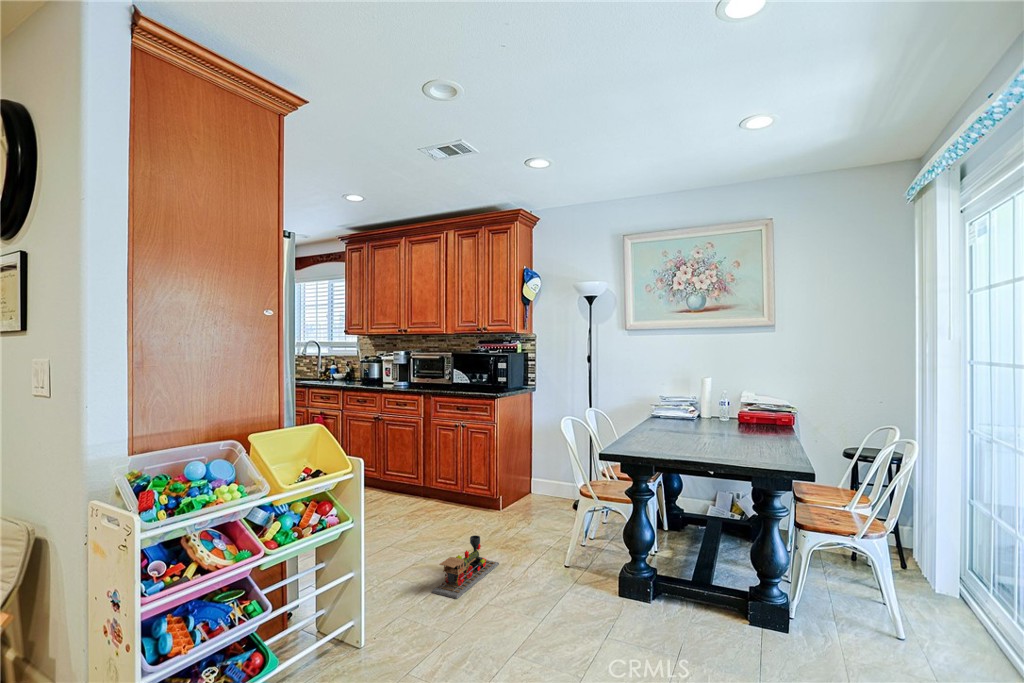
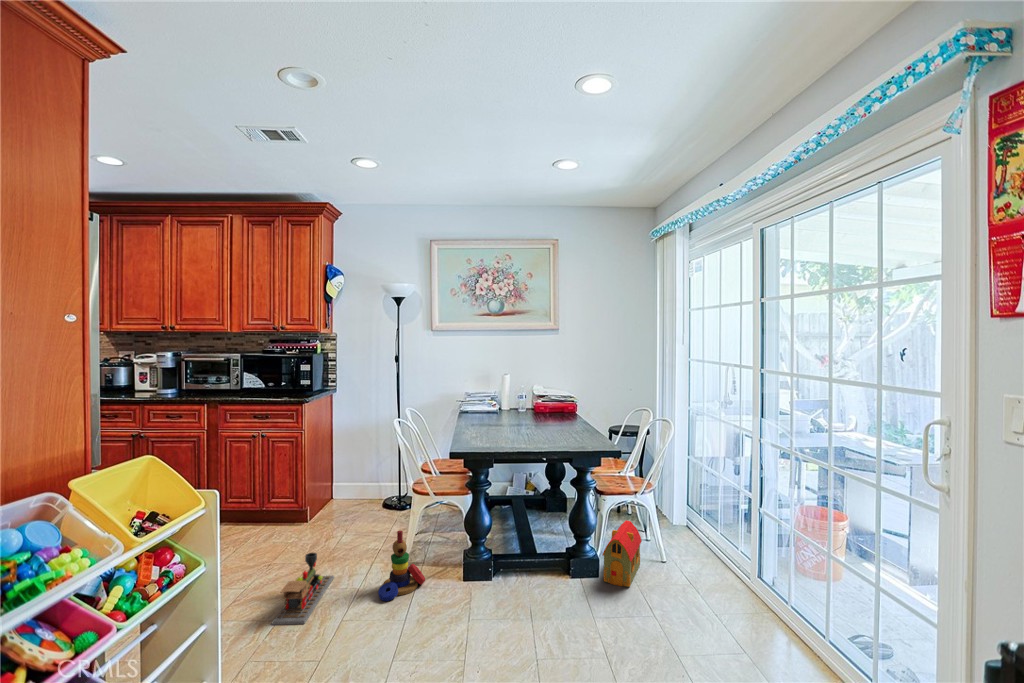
stacking toy: none [528,529,579,598] -> present [378,531,425,601]
toy house: none [793,570,863,657] -> present [603,520,642,587]

